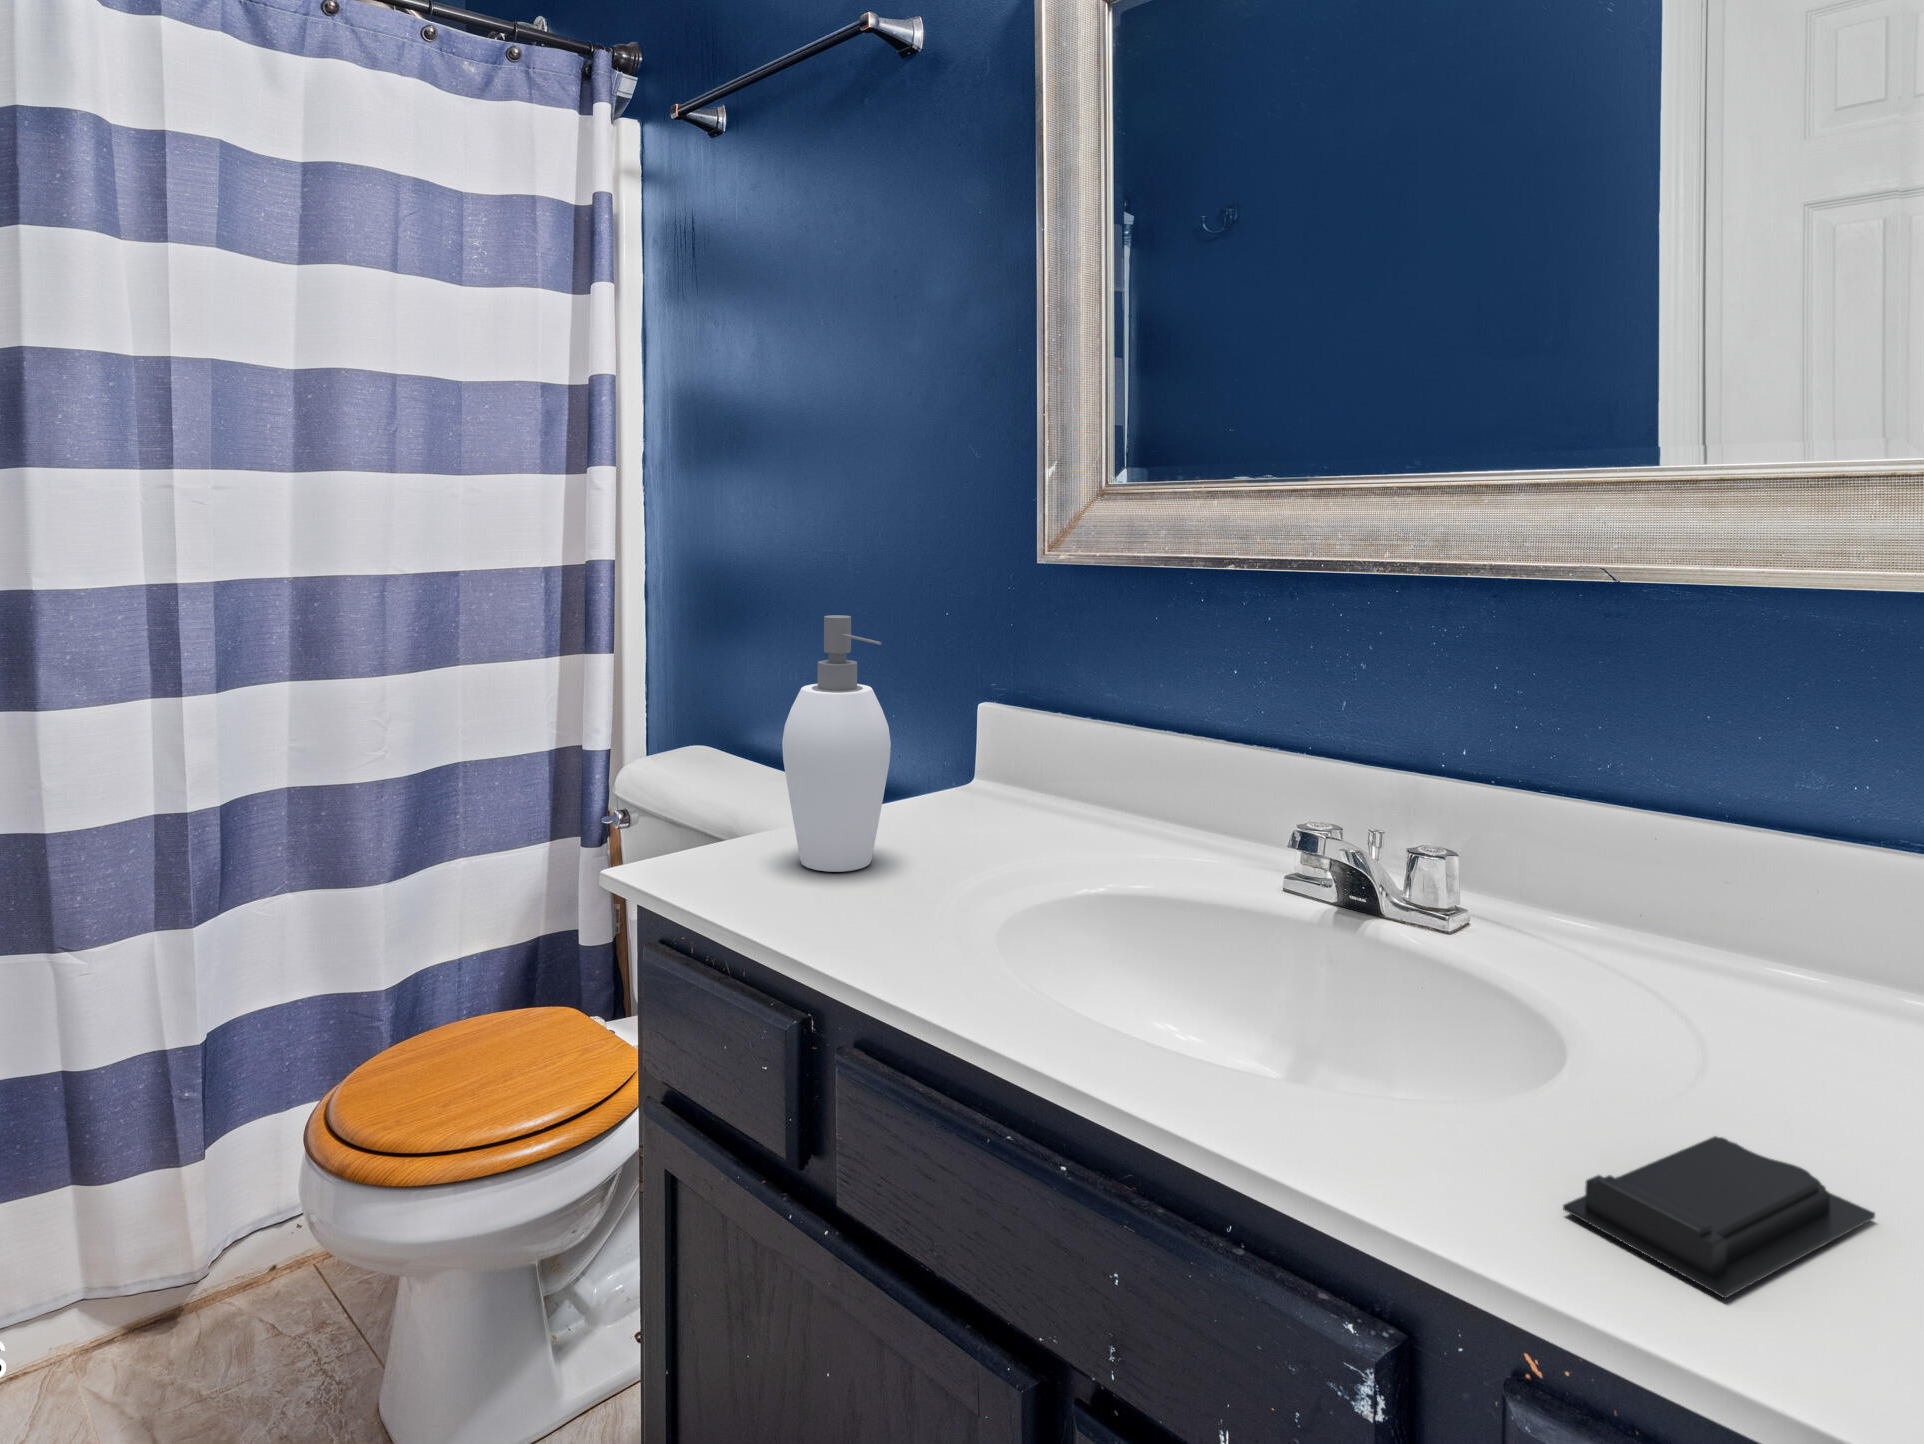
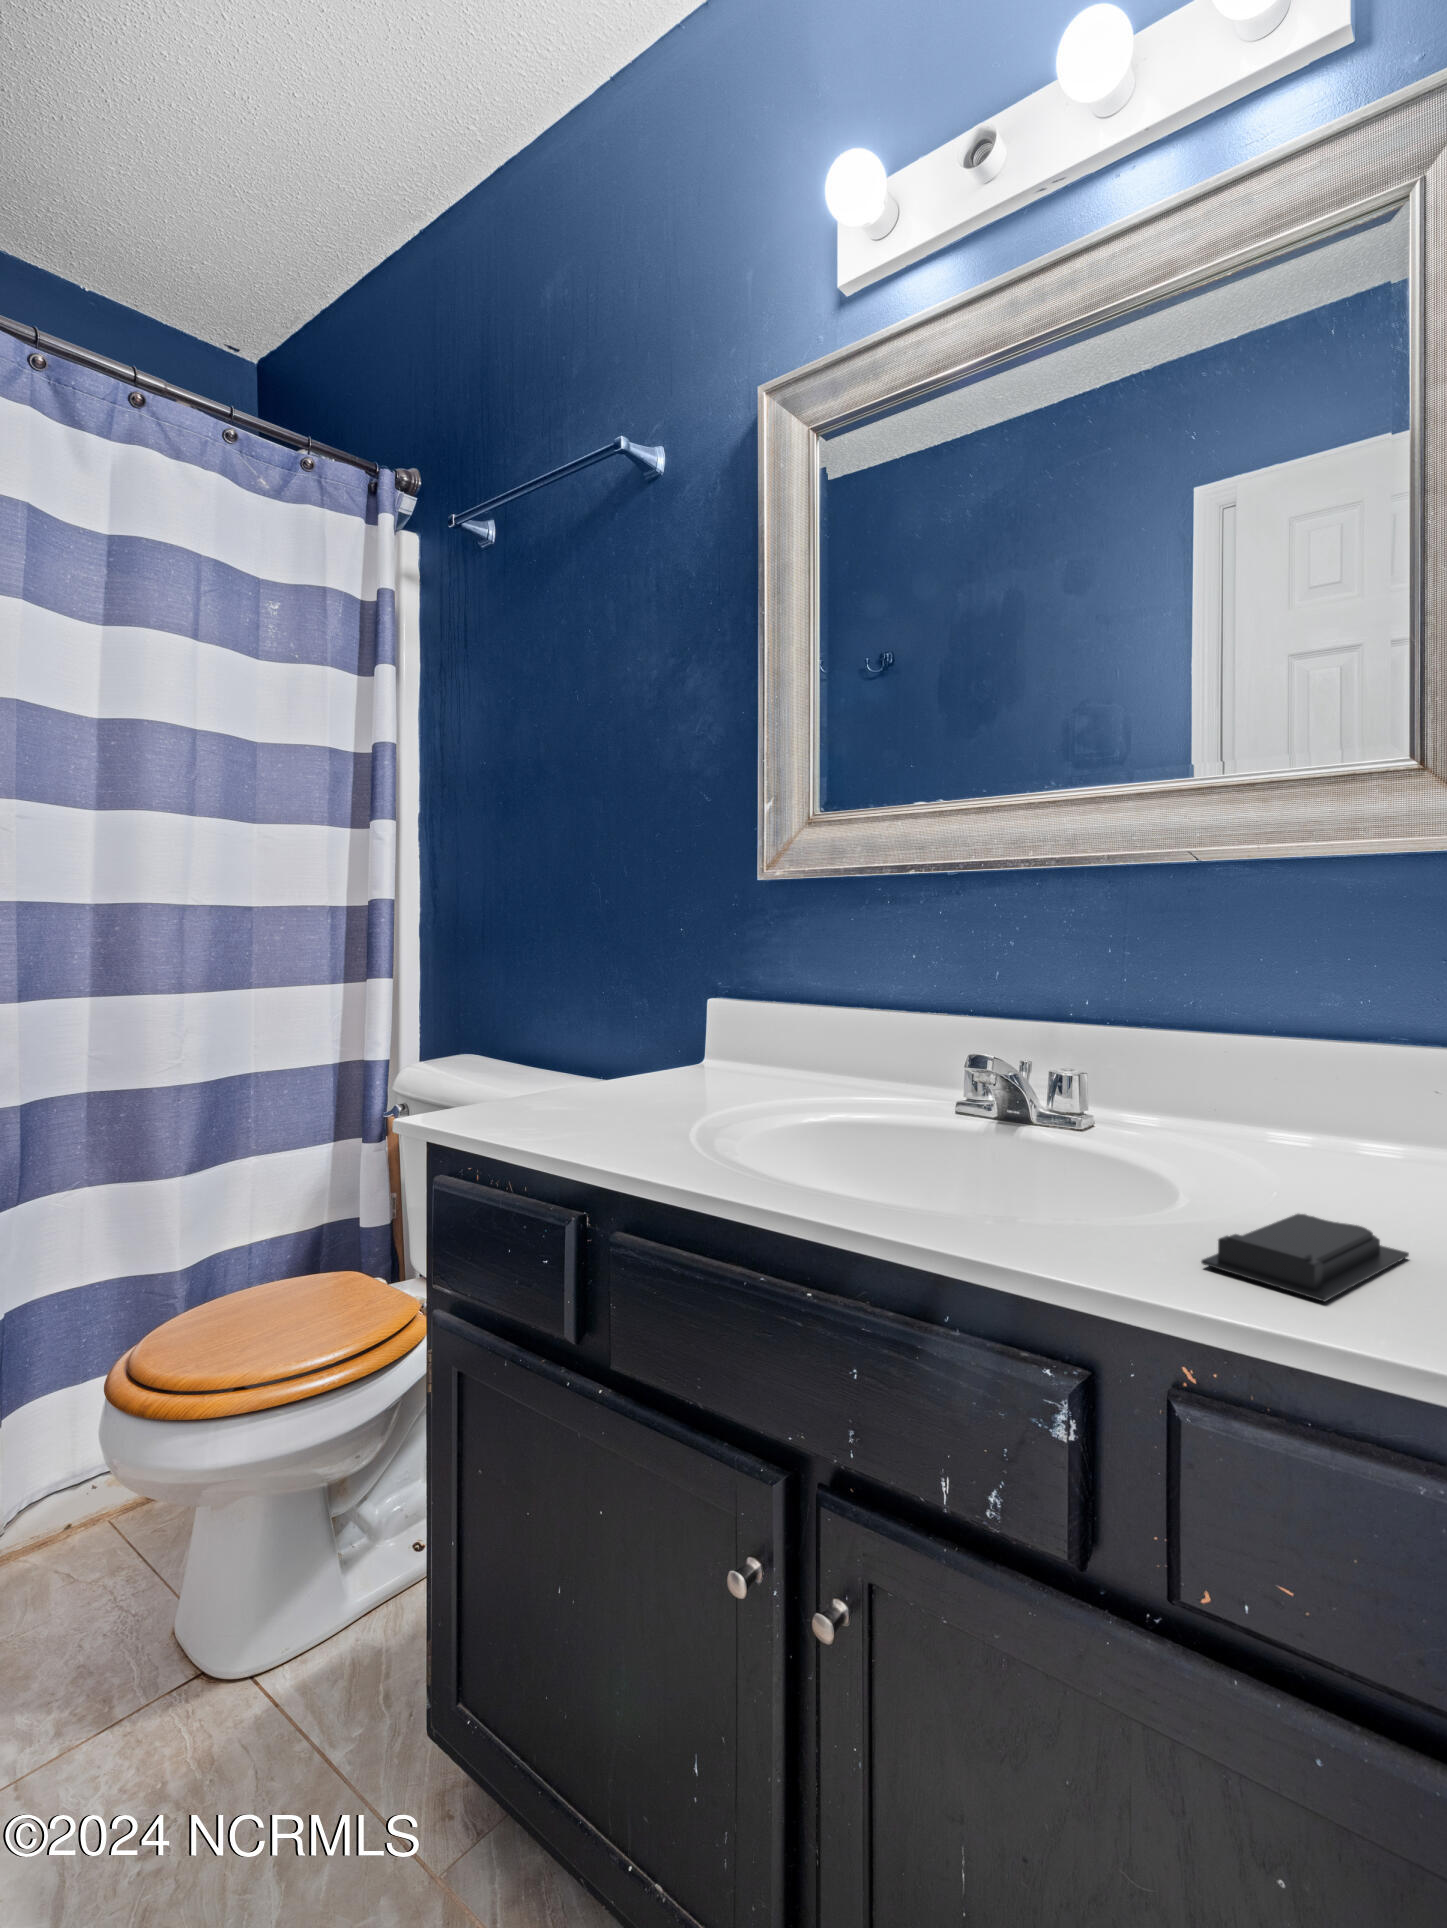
soap dispenser: present [782,615,891,872] -> none [556,903,647,1112]

